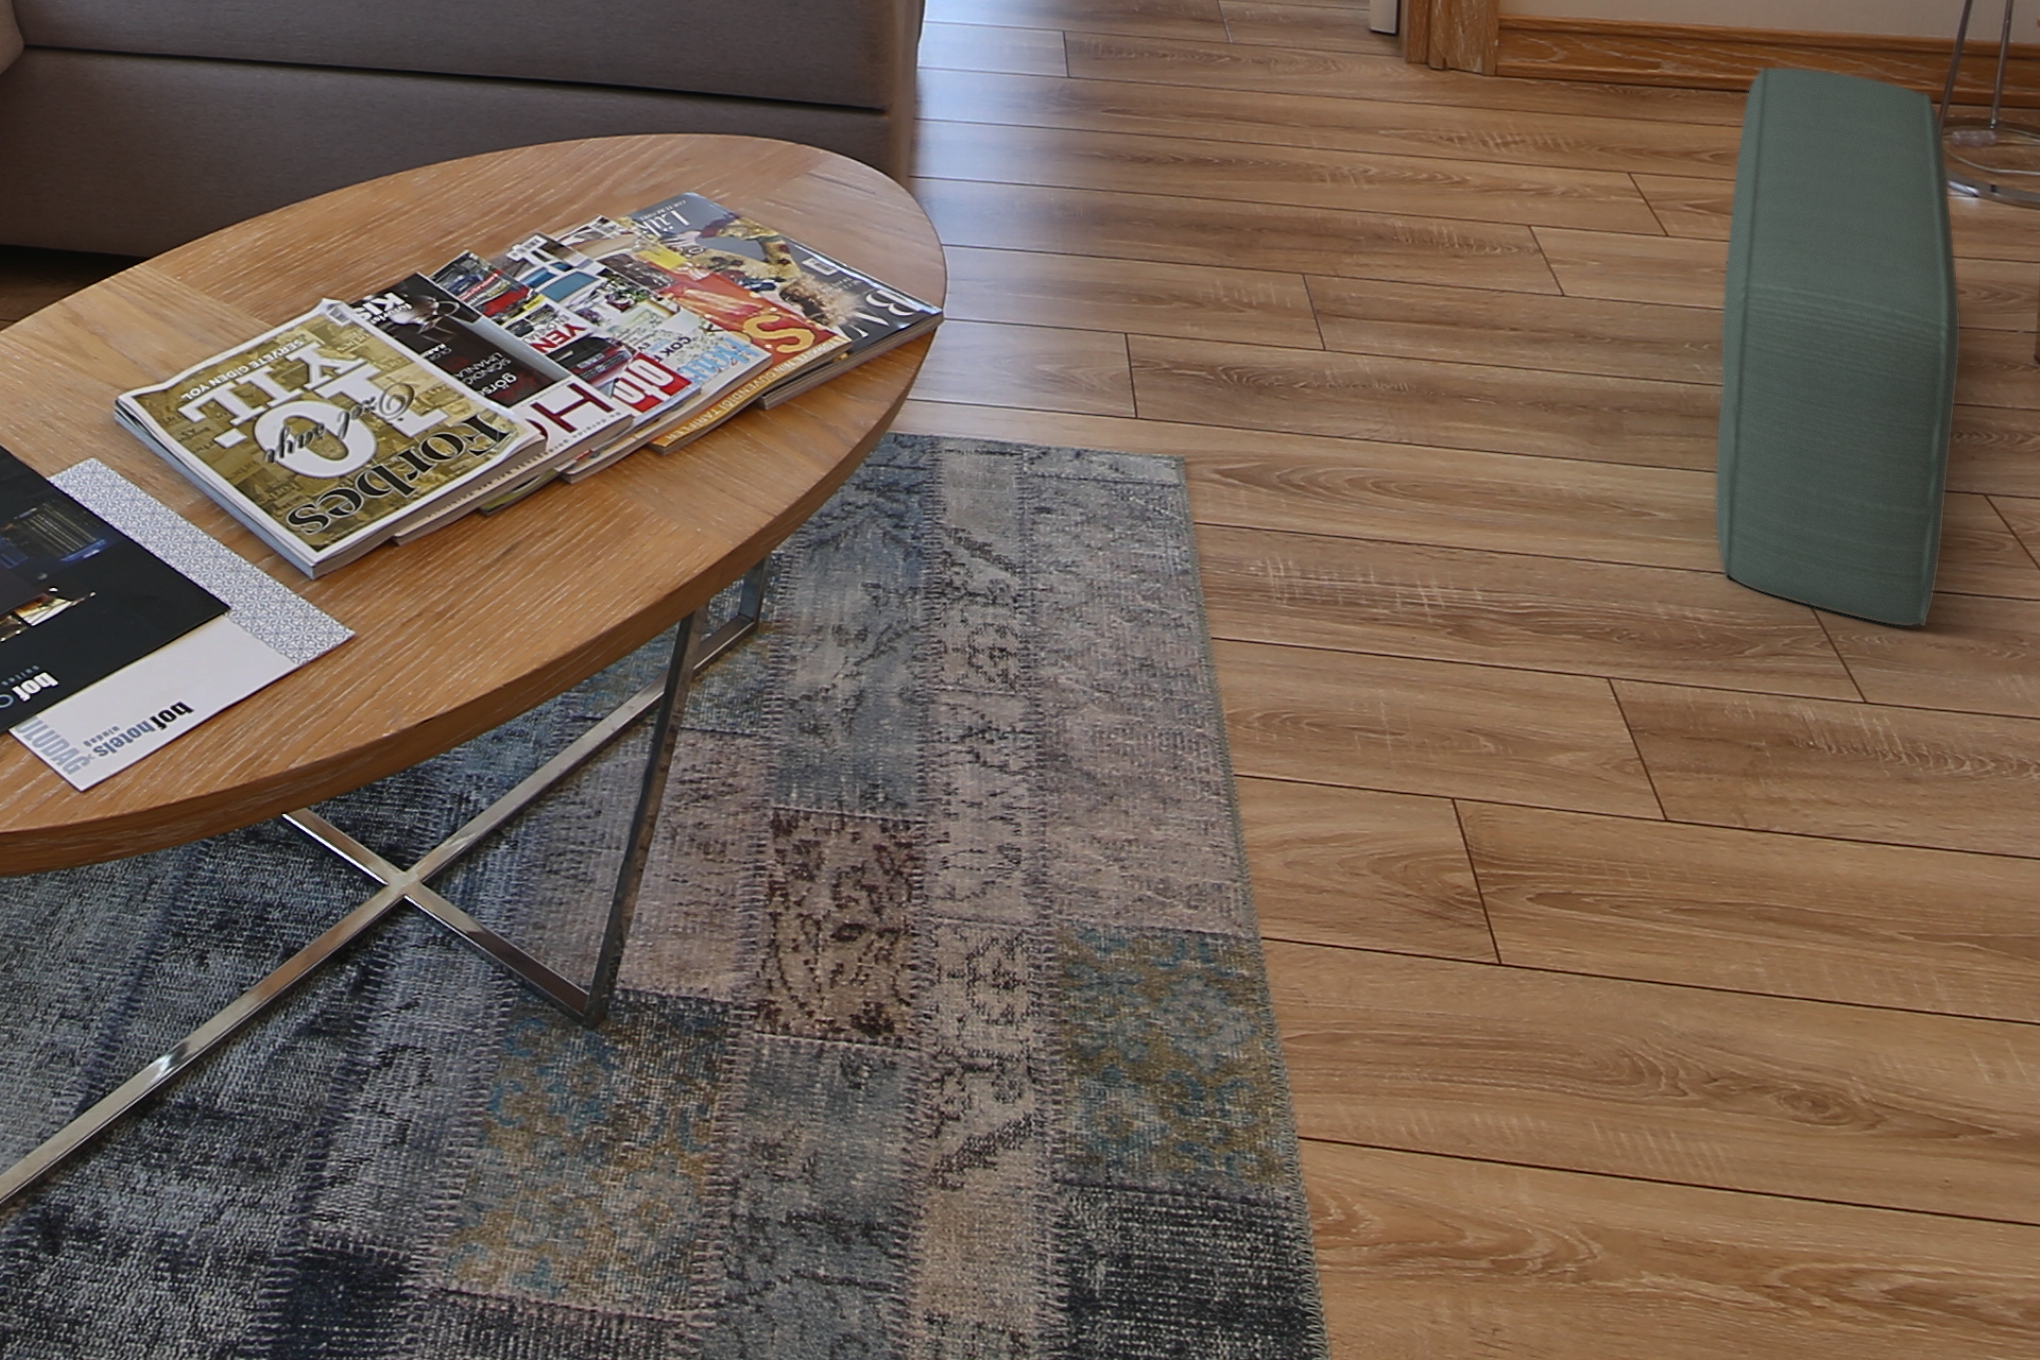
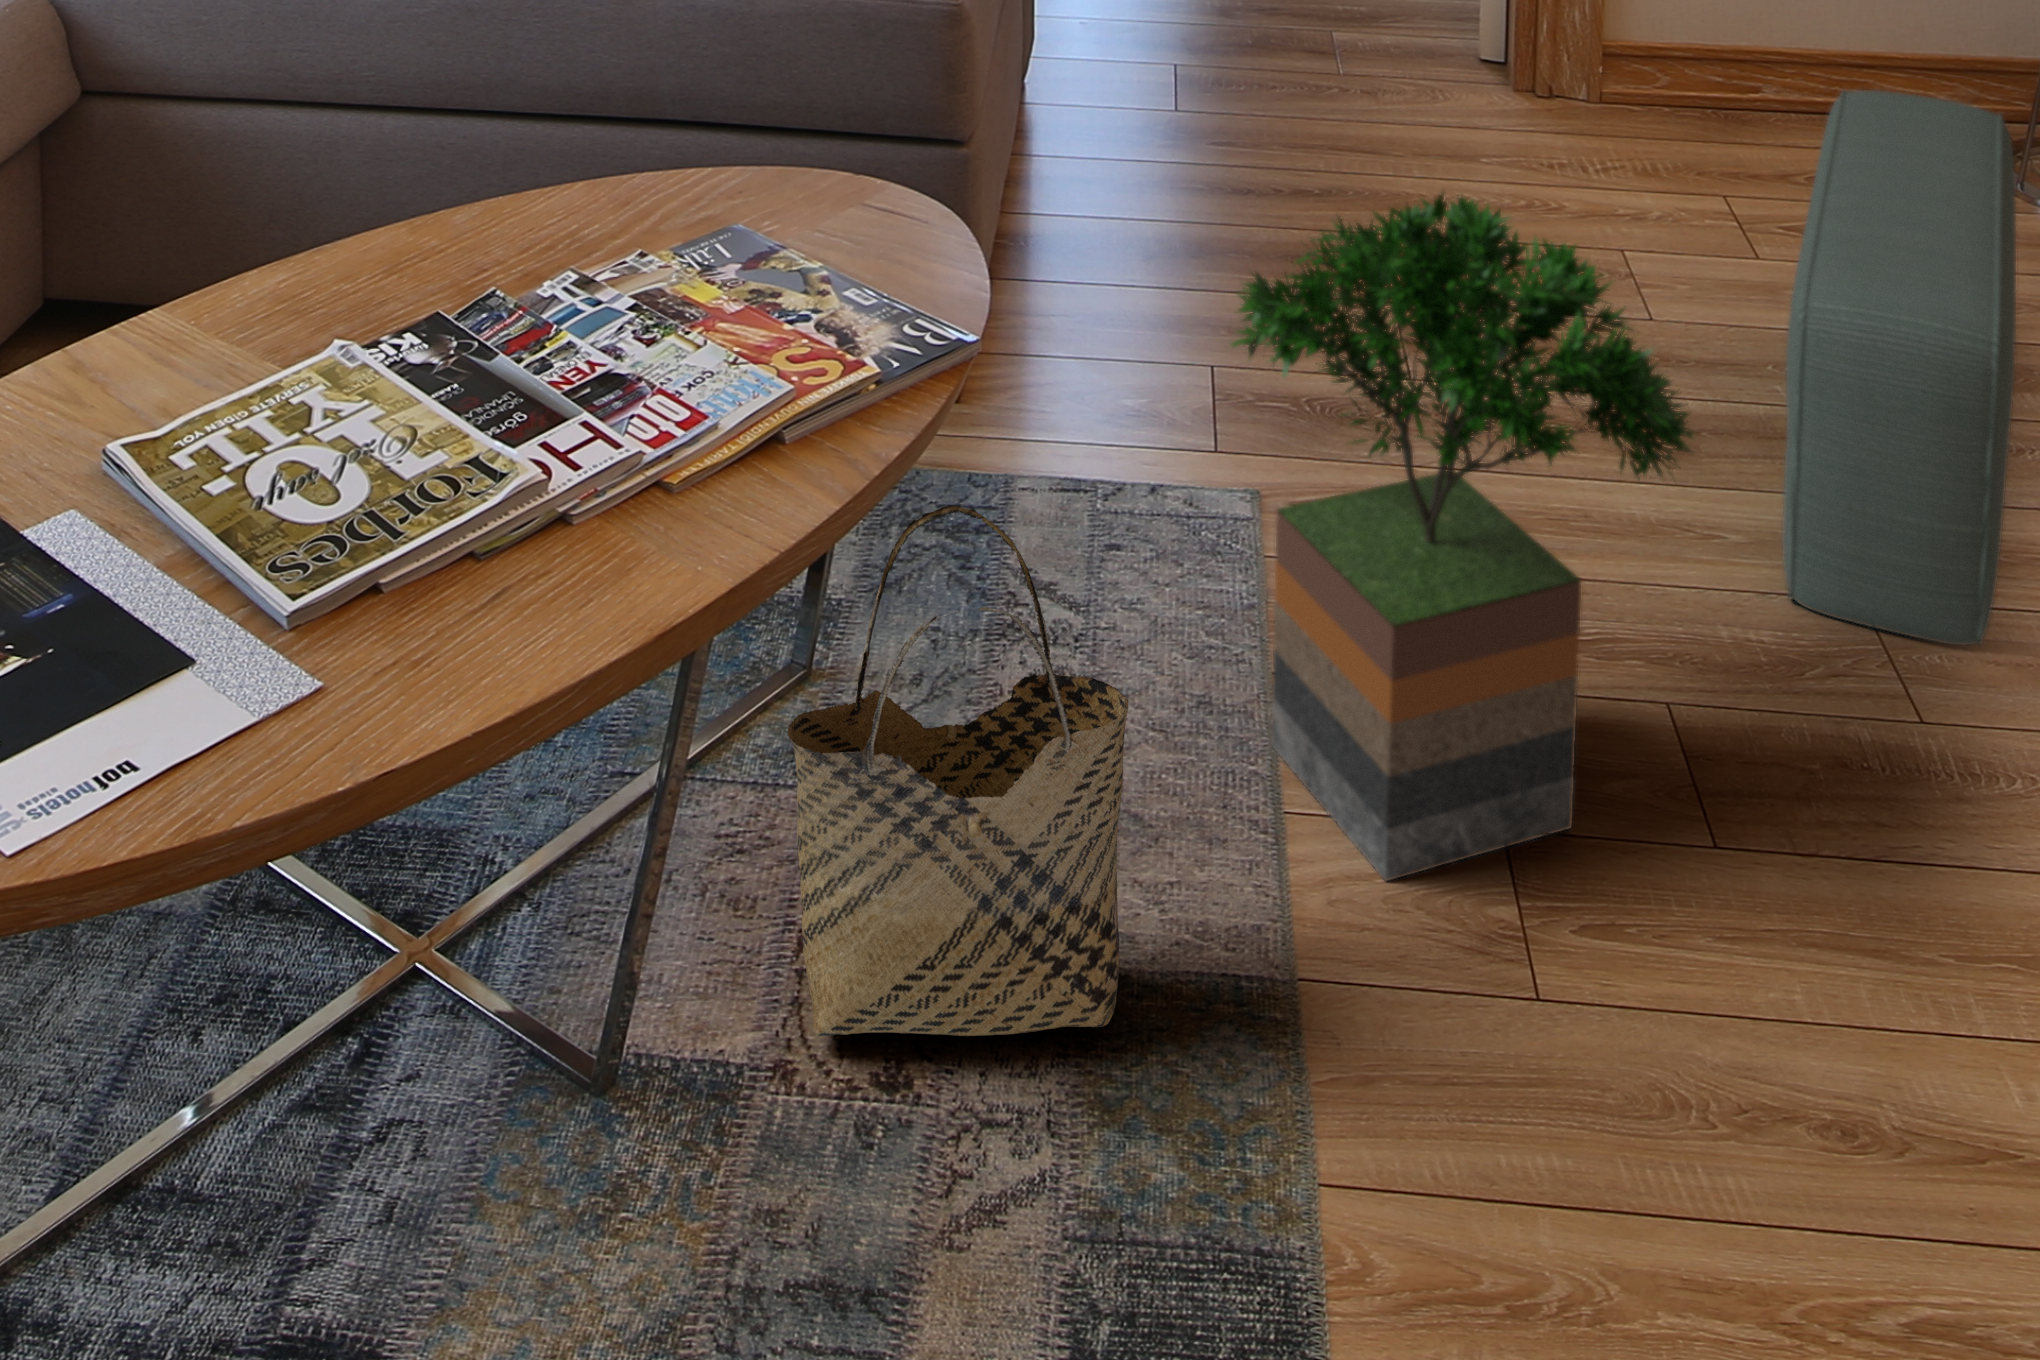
potted tree: none [1176,166,1662,846] -> present [1231,193,1693,881]
woven basket: none [768,472,1100,985] -> present [787,506,1128,1036]

